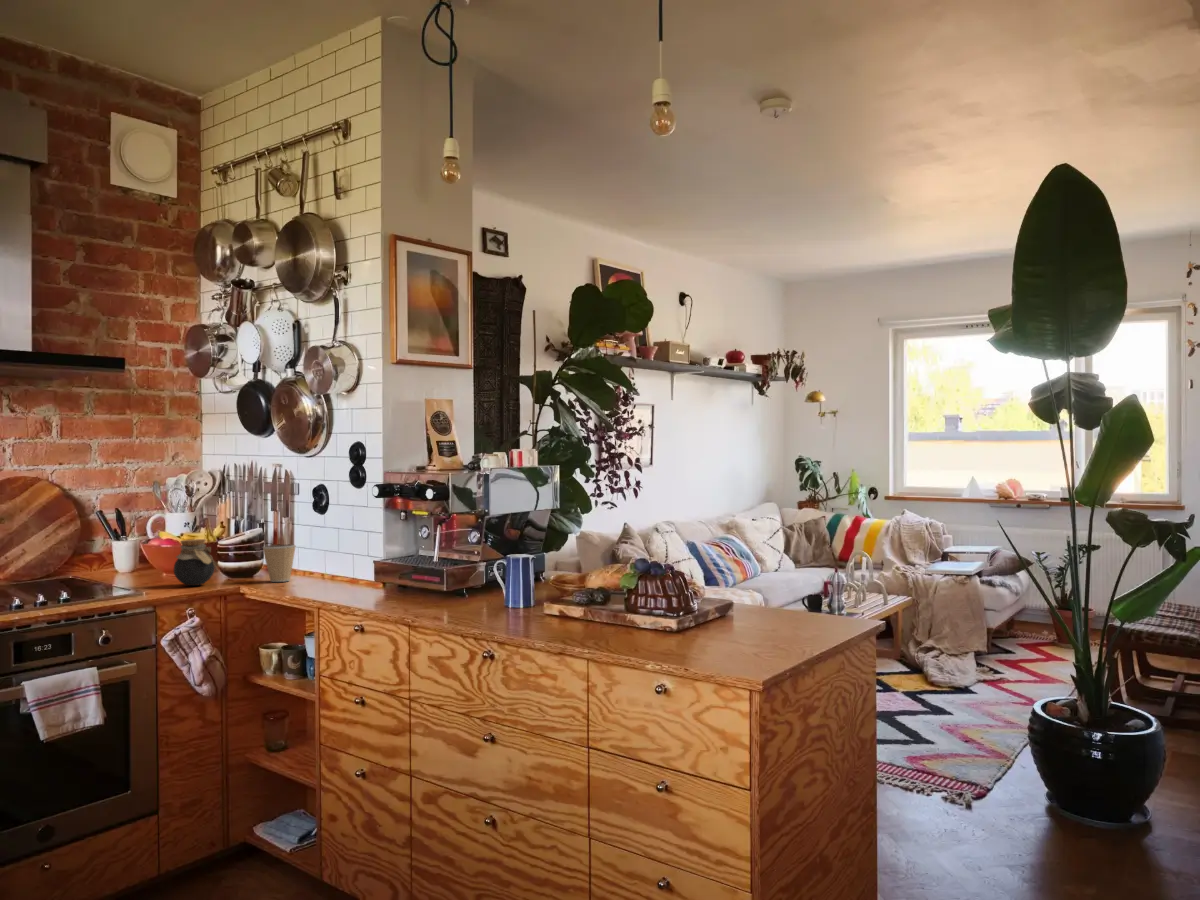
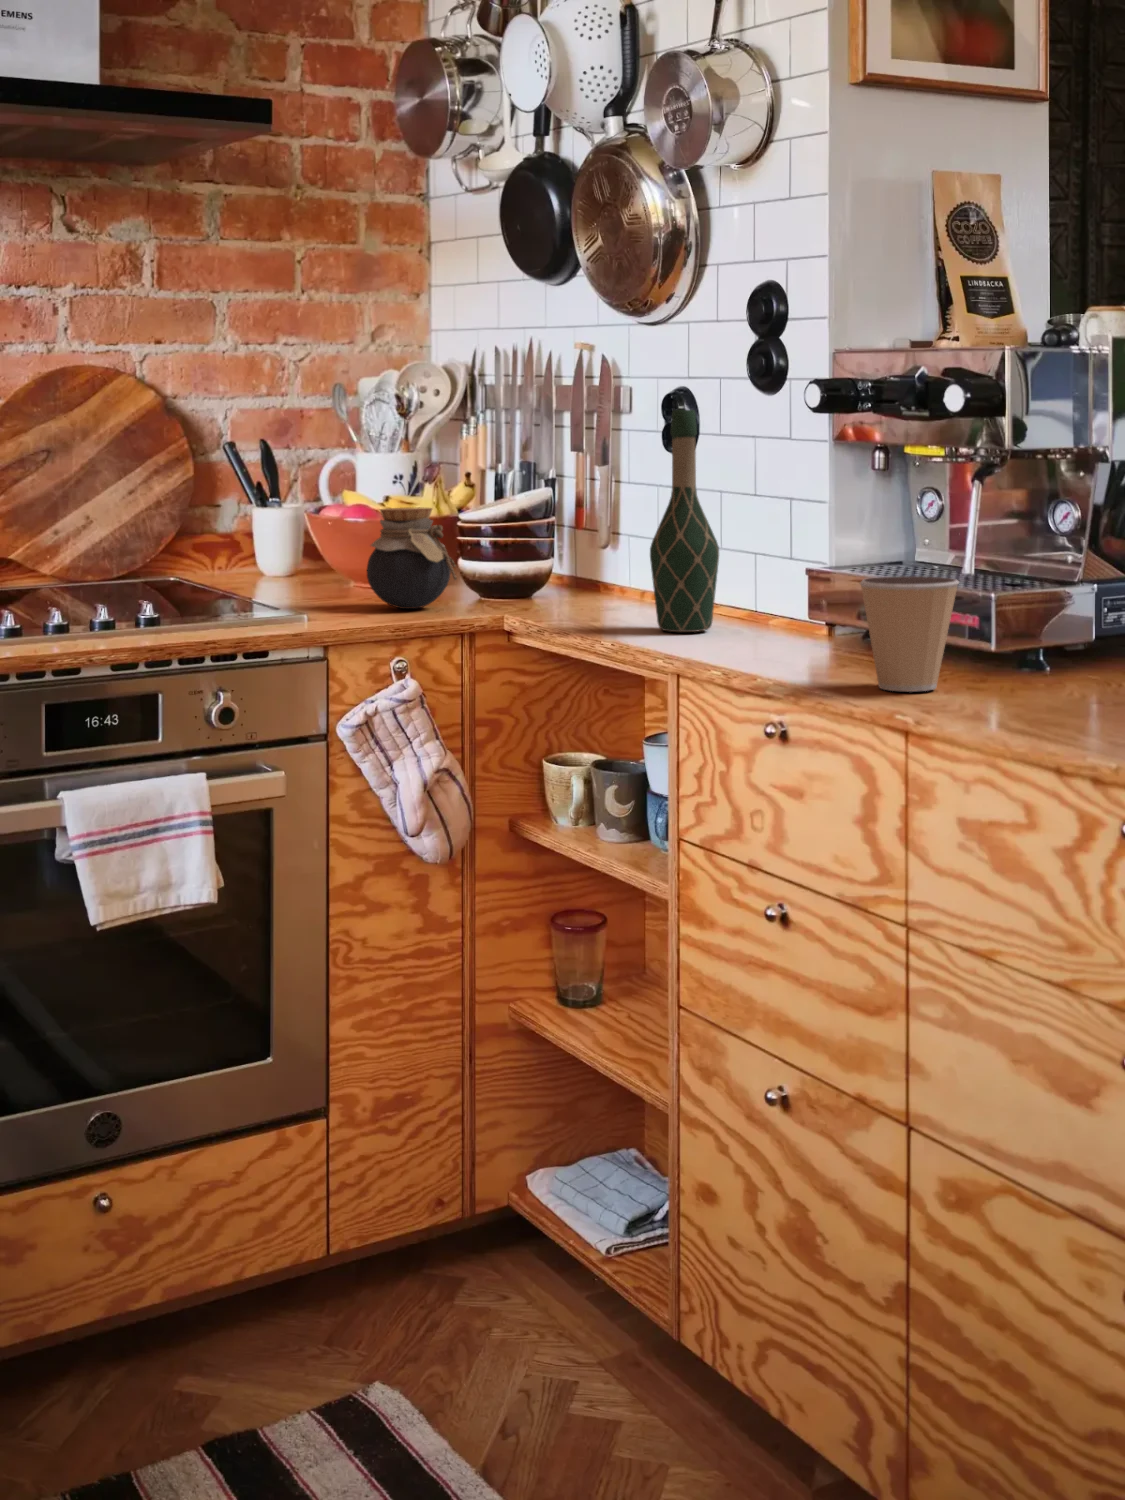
wine bottle: none [307,495,338,590] -> present [650,410,719,632]
coffee cup: present [263,545,295,582] -> present [860,576,959,692]

